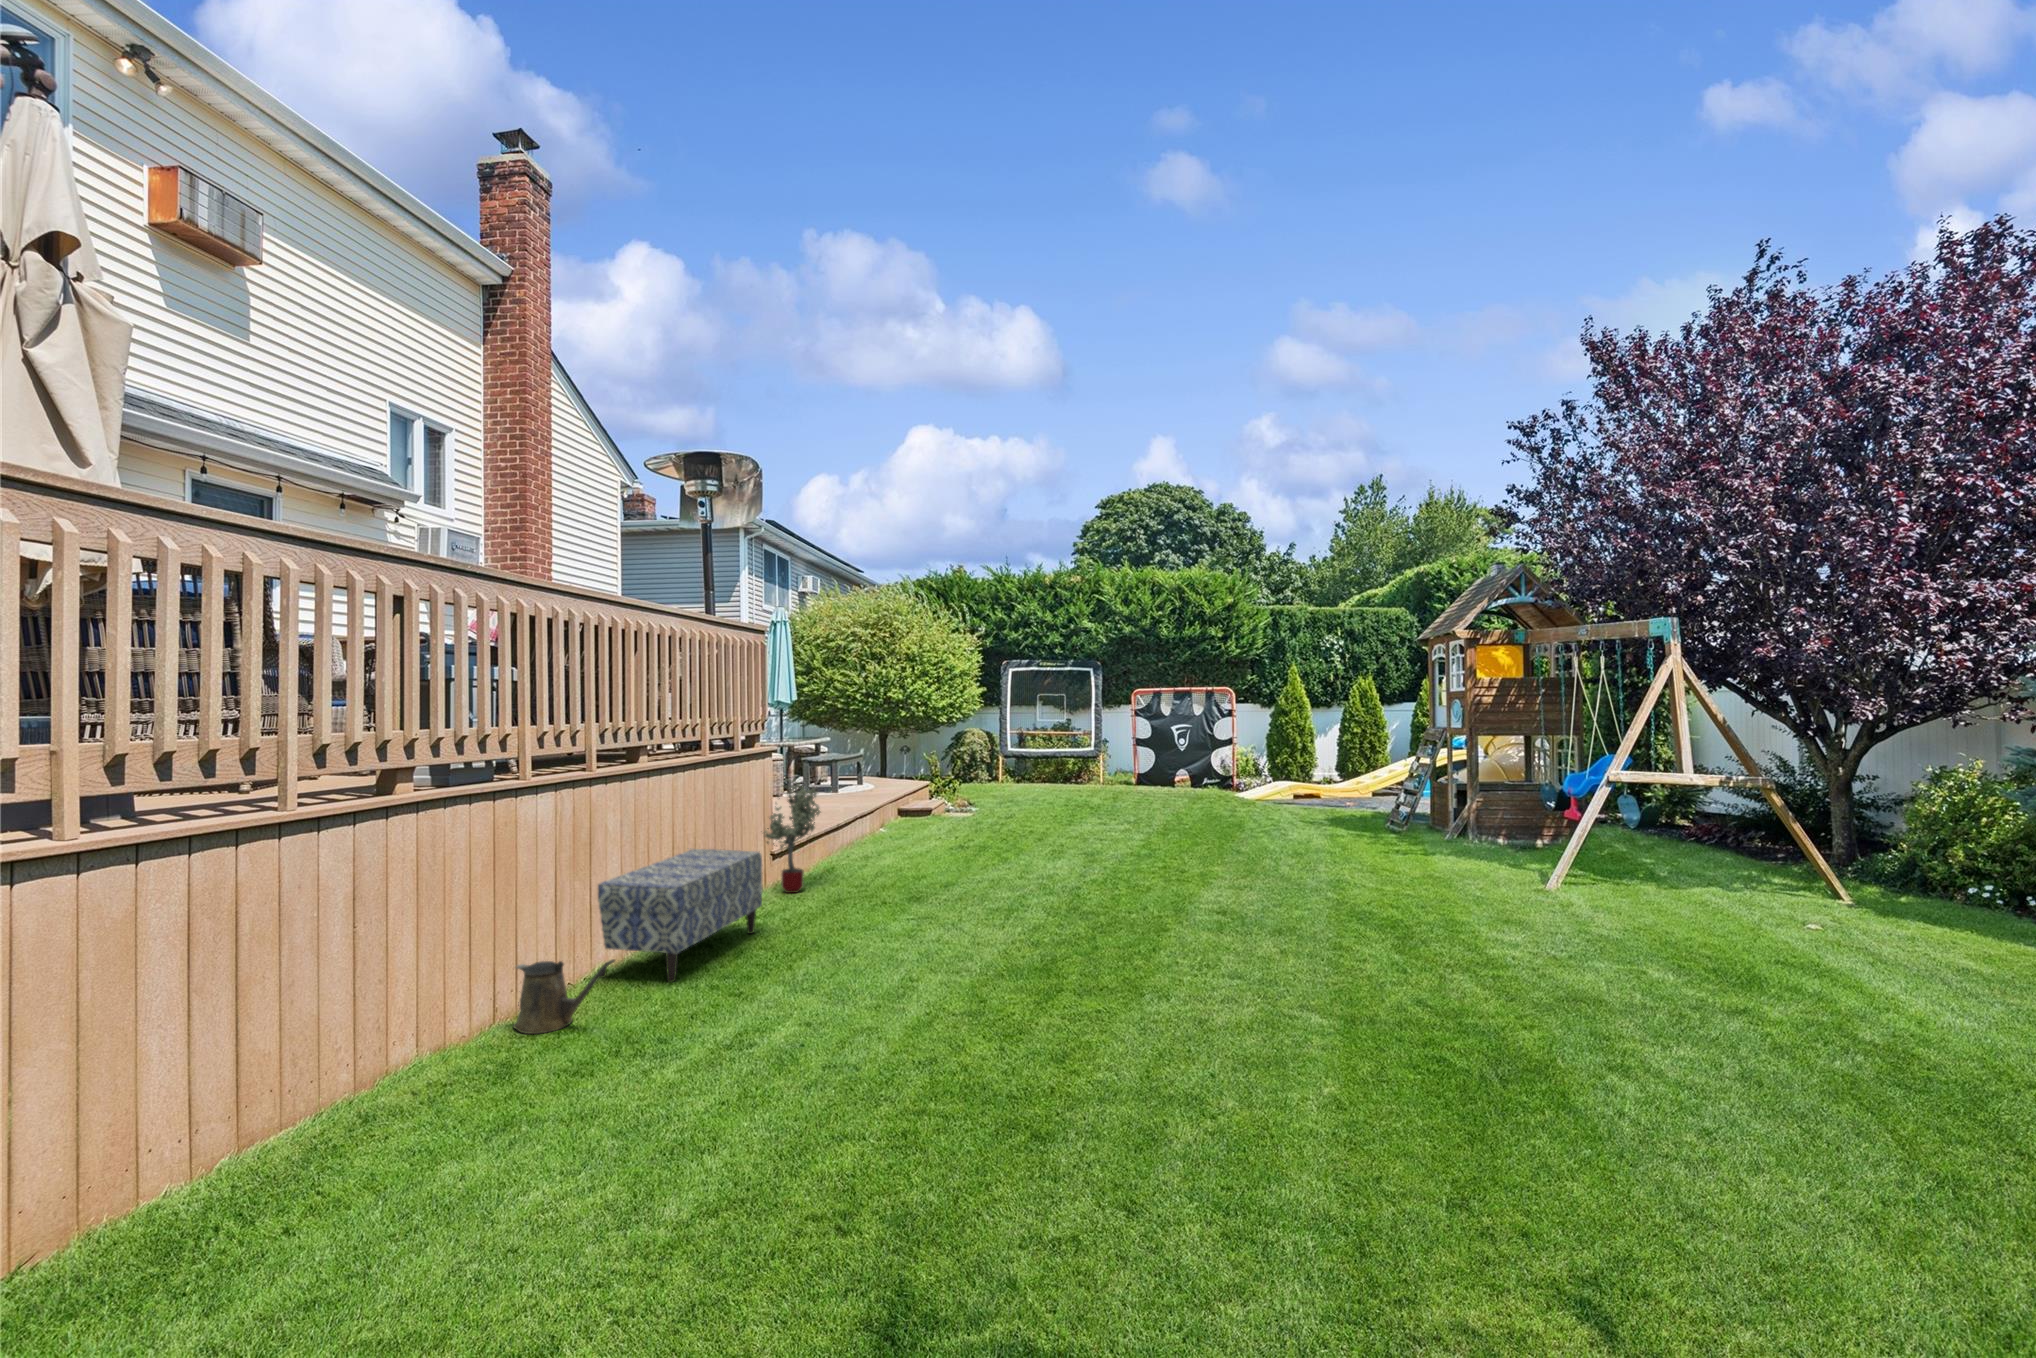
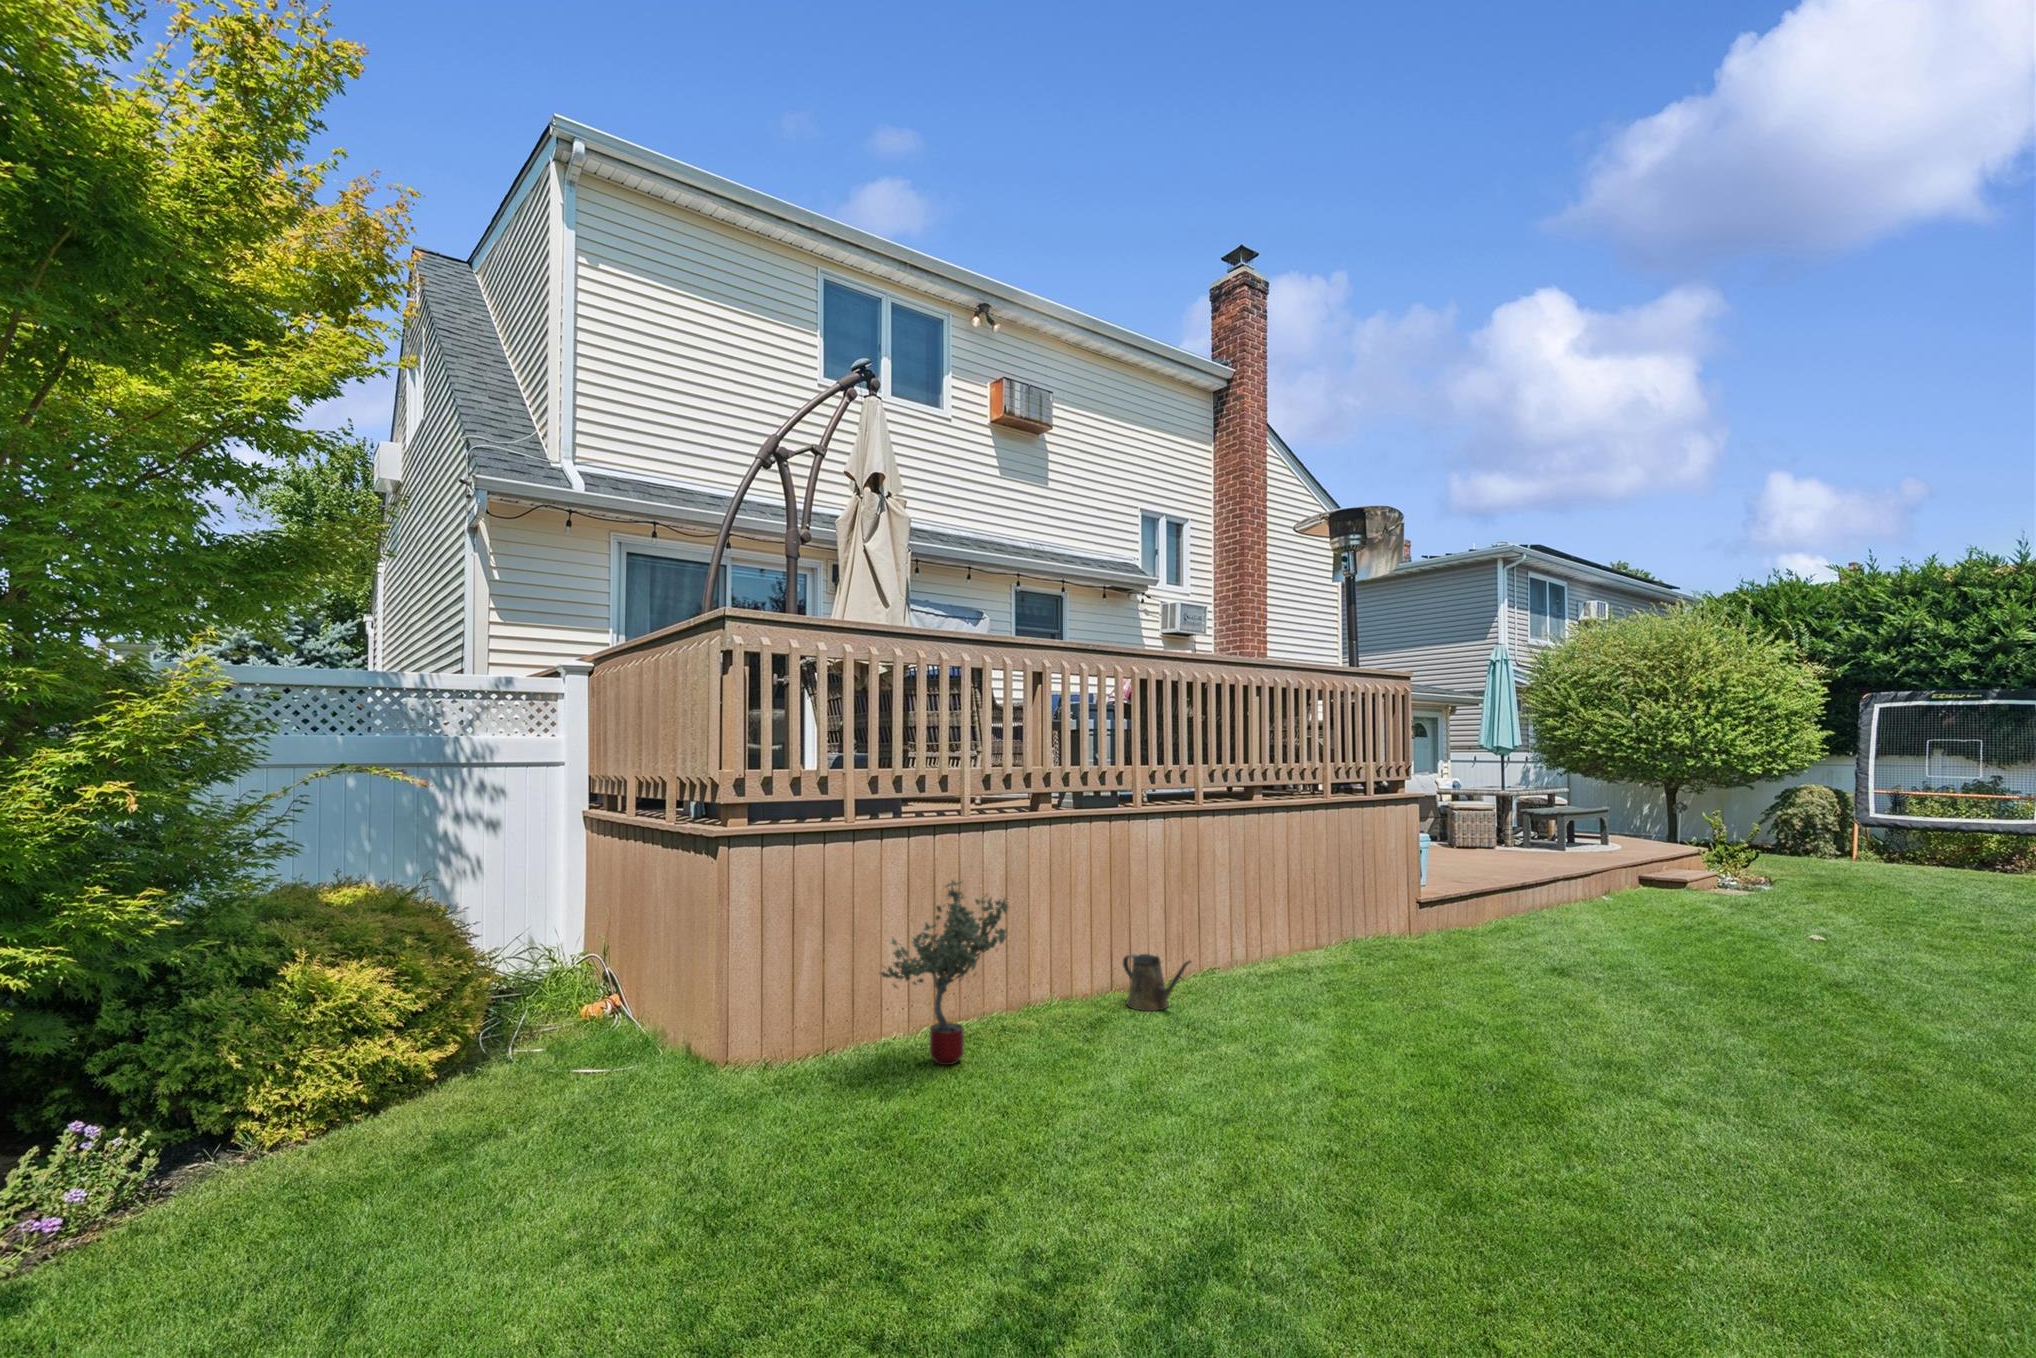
potted tree: present [764,779,820,893] -> present [881,880,1008,1065]
bench: present [598,849,762,982] -> none [1202,882,1373,996]

